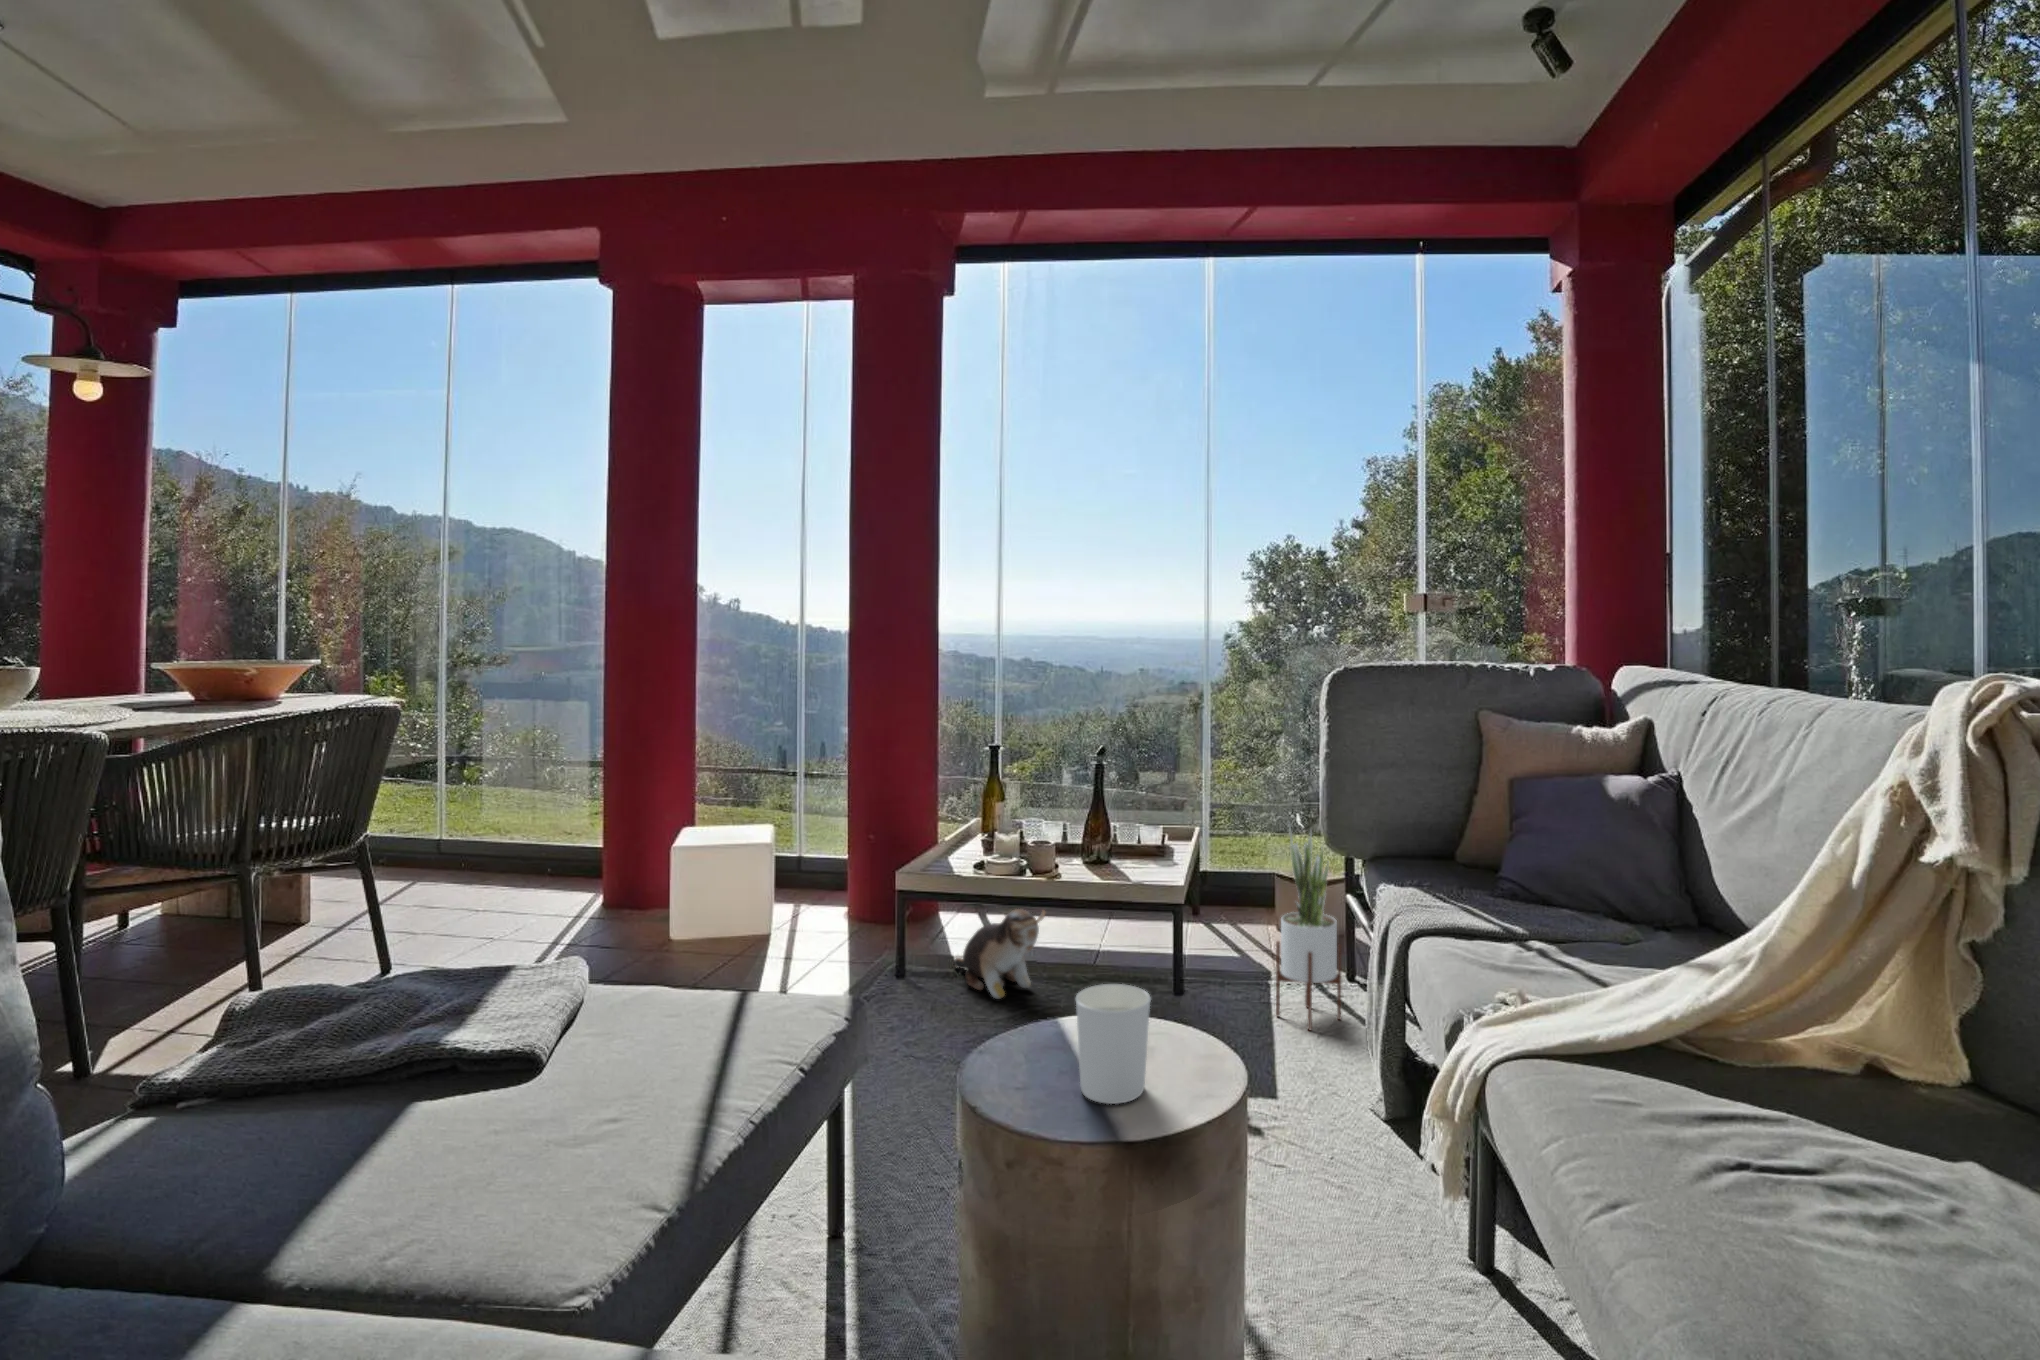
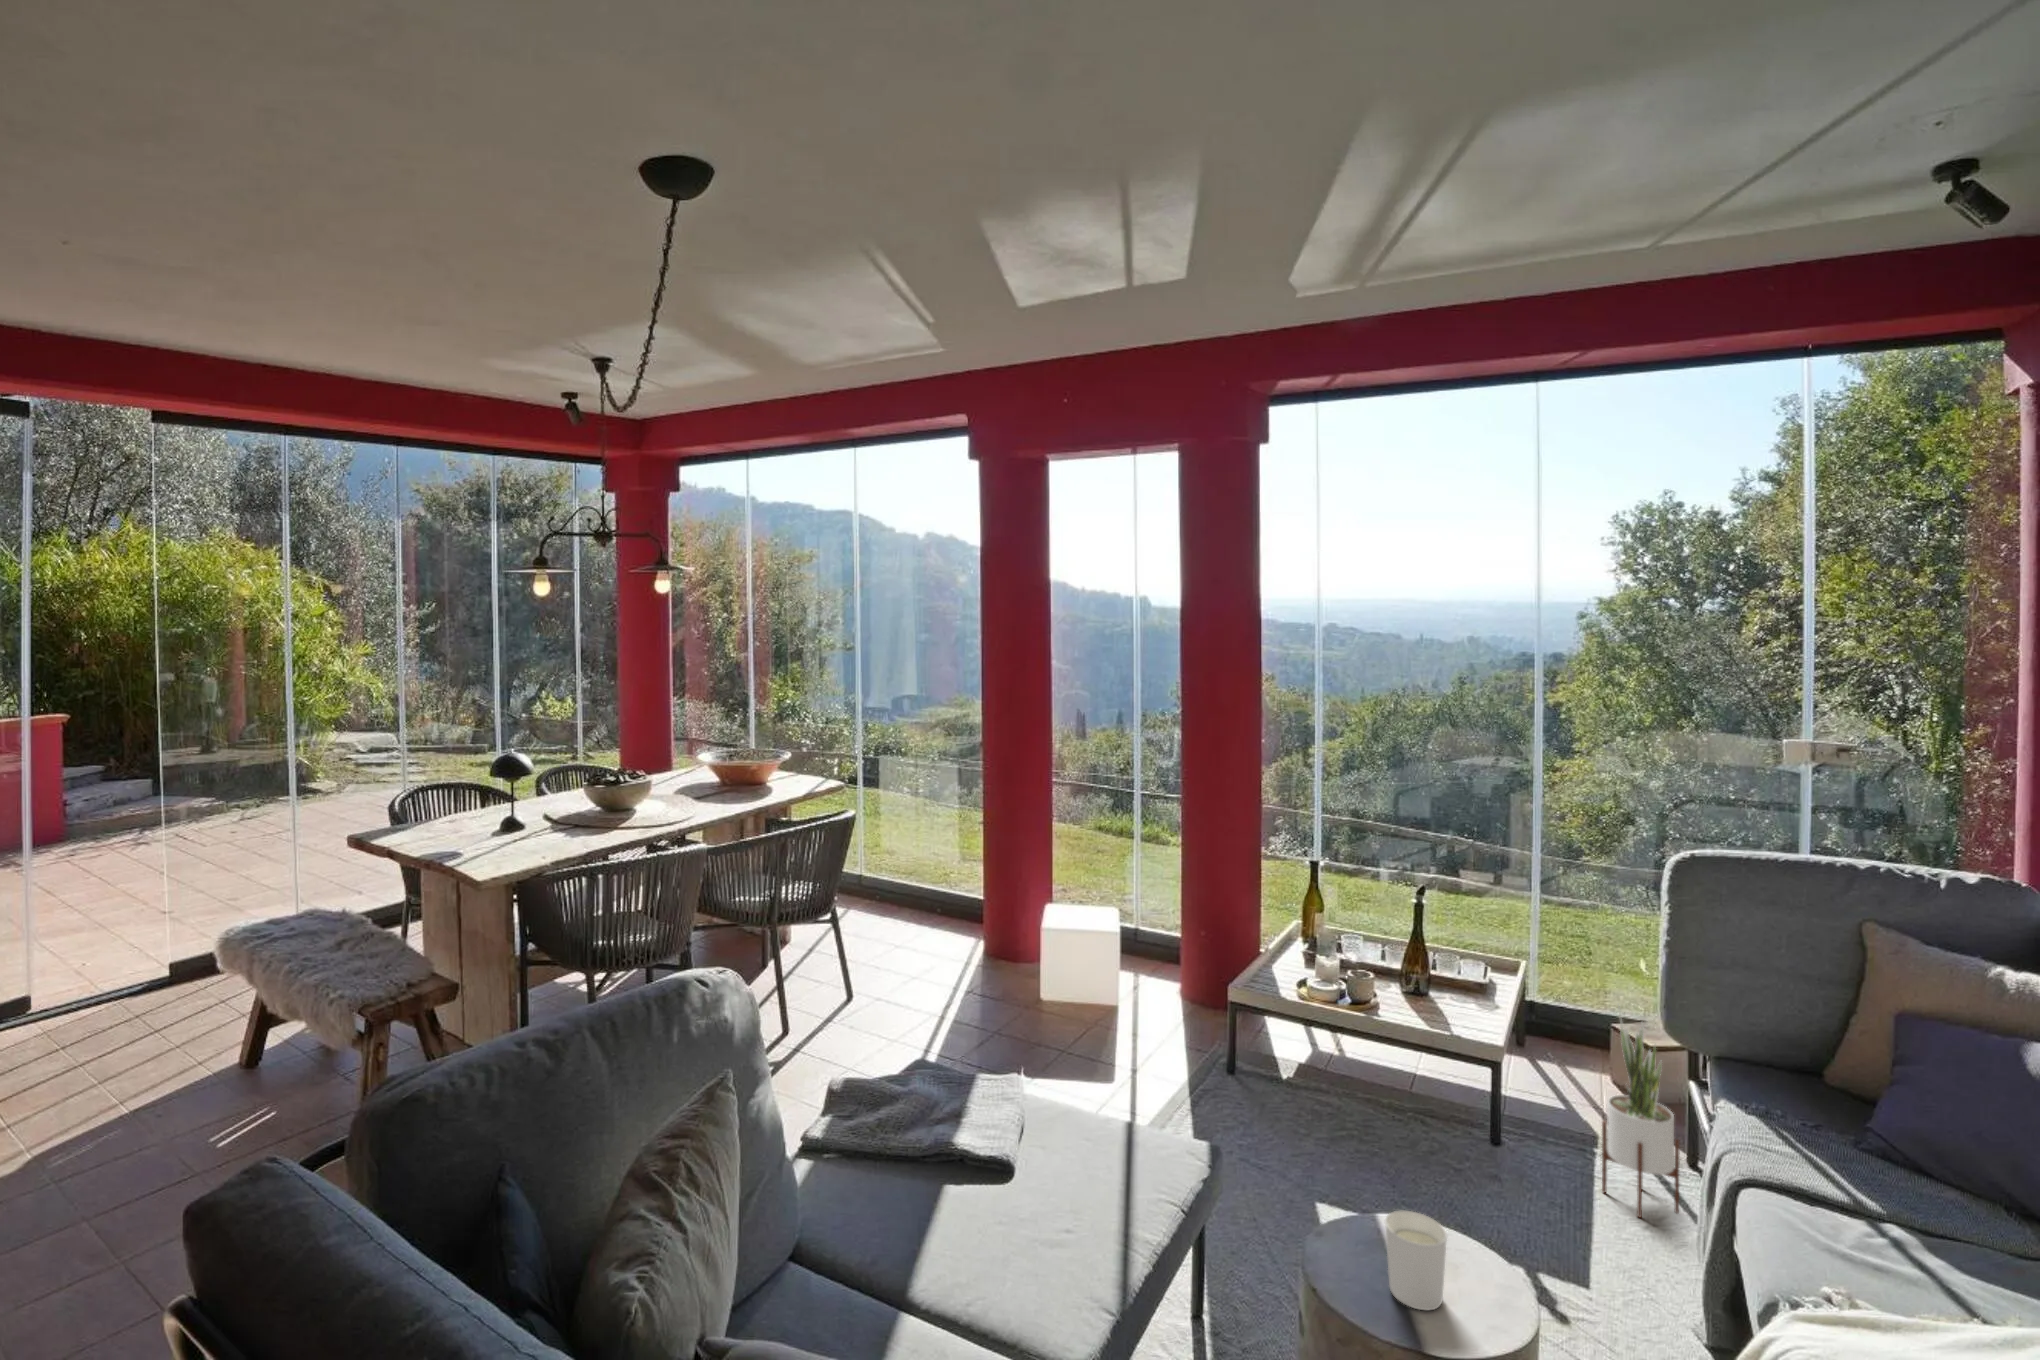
plush toy: present [954,909,1045,999] -> none [1274,1034,1360,1109]

